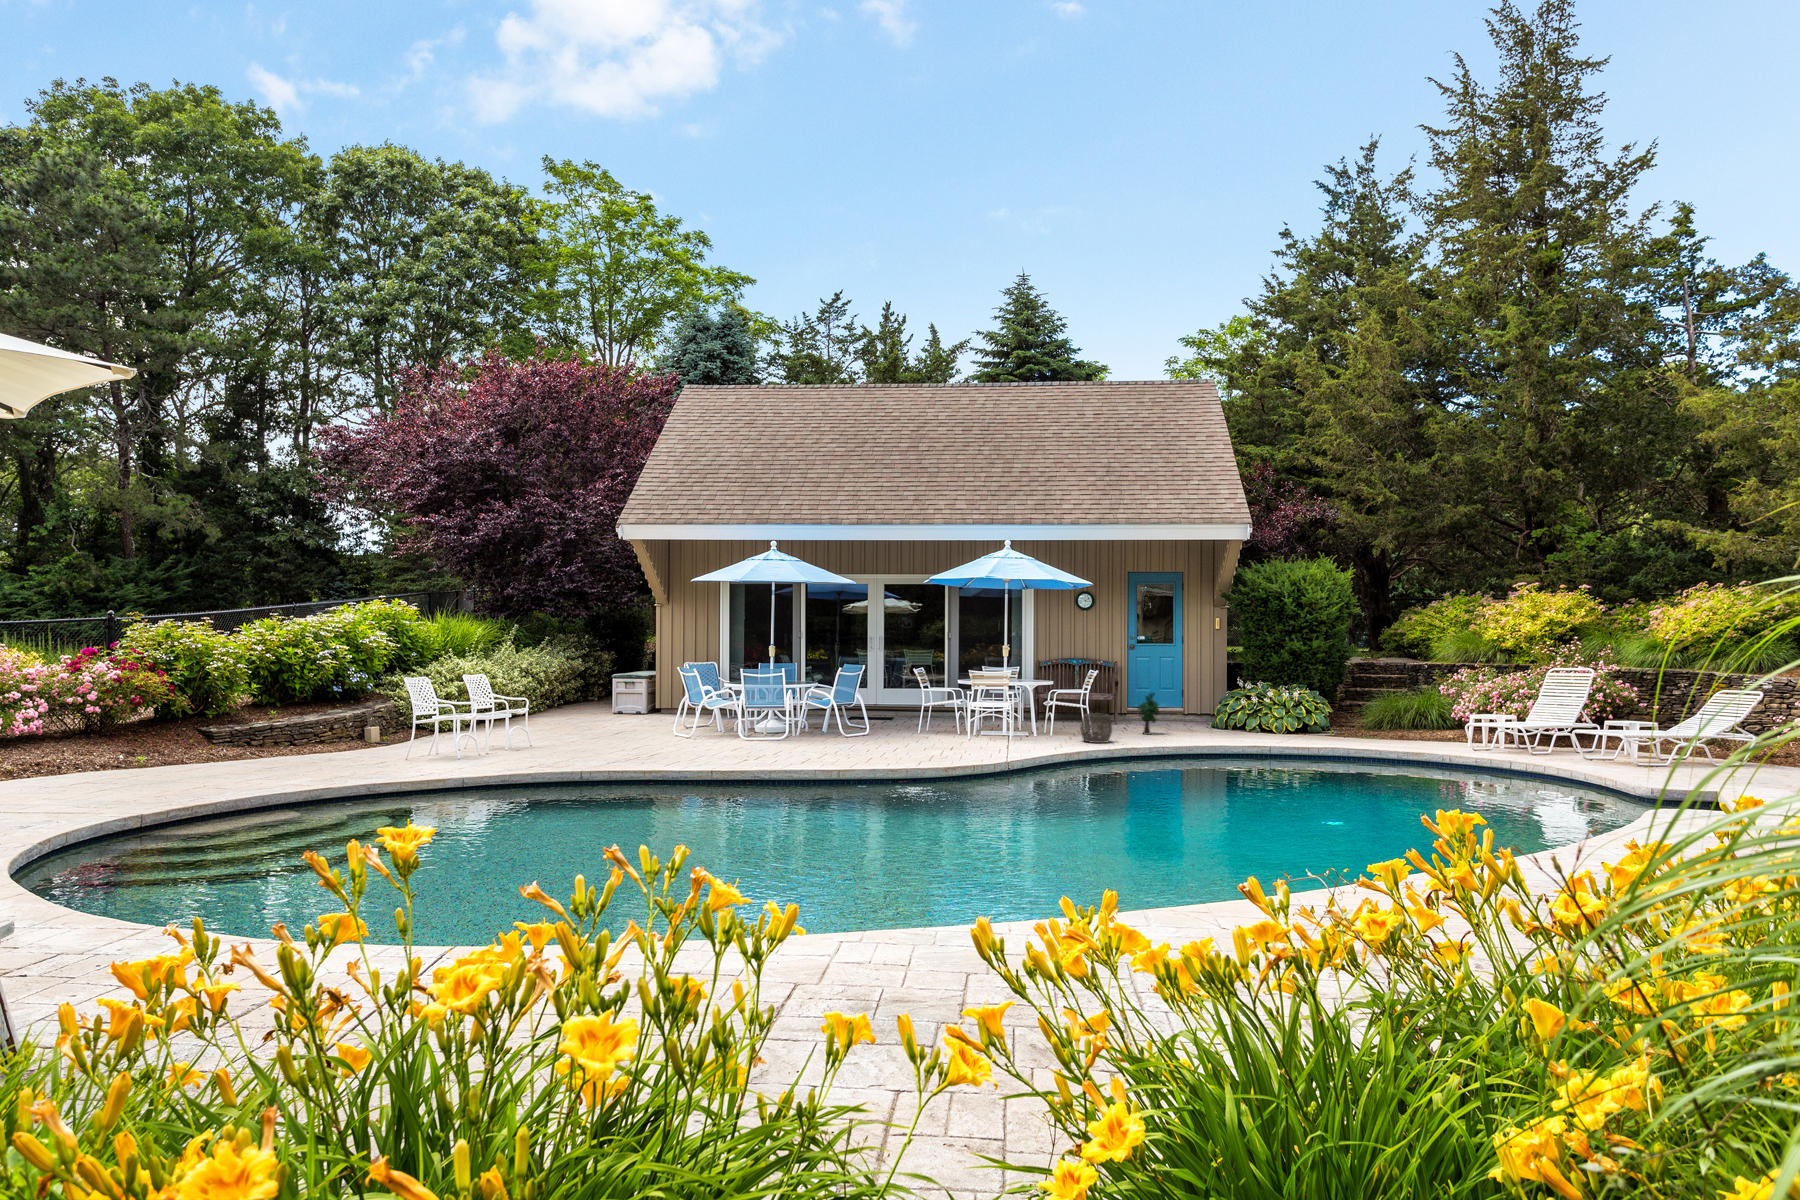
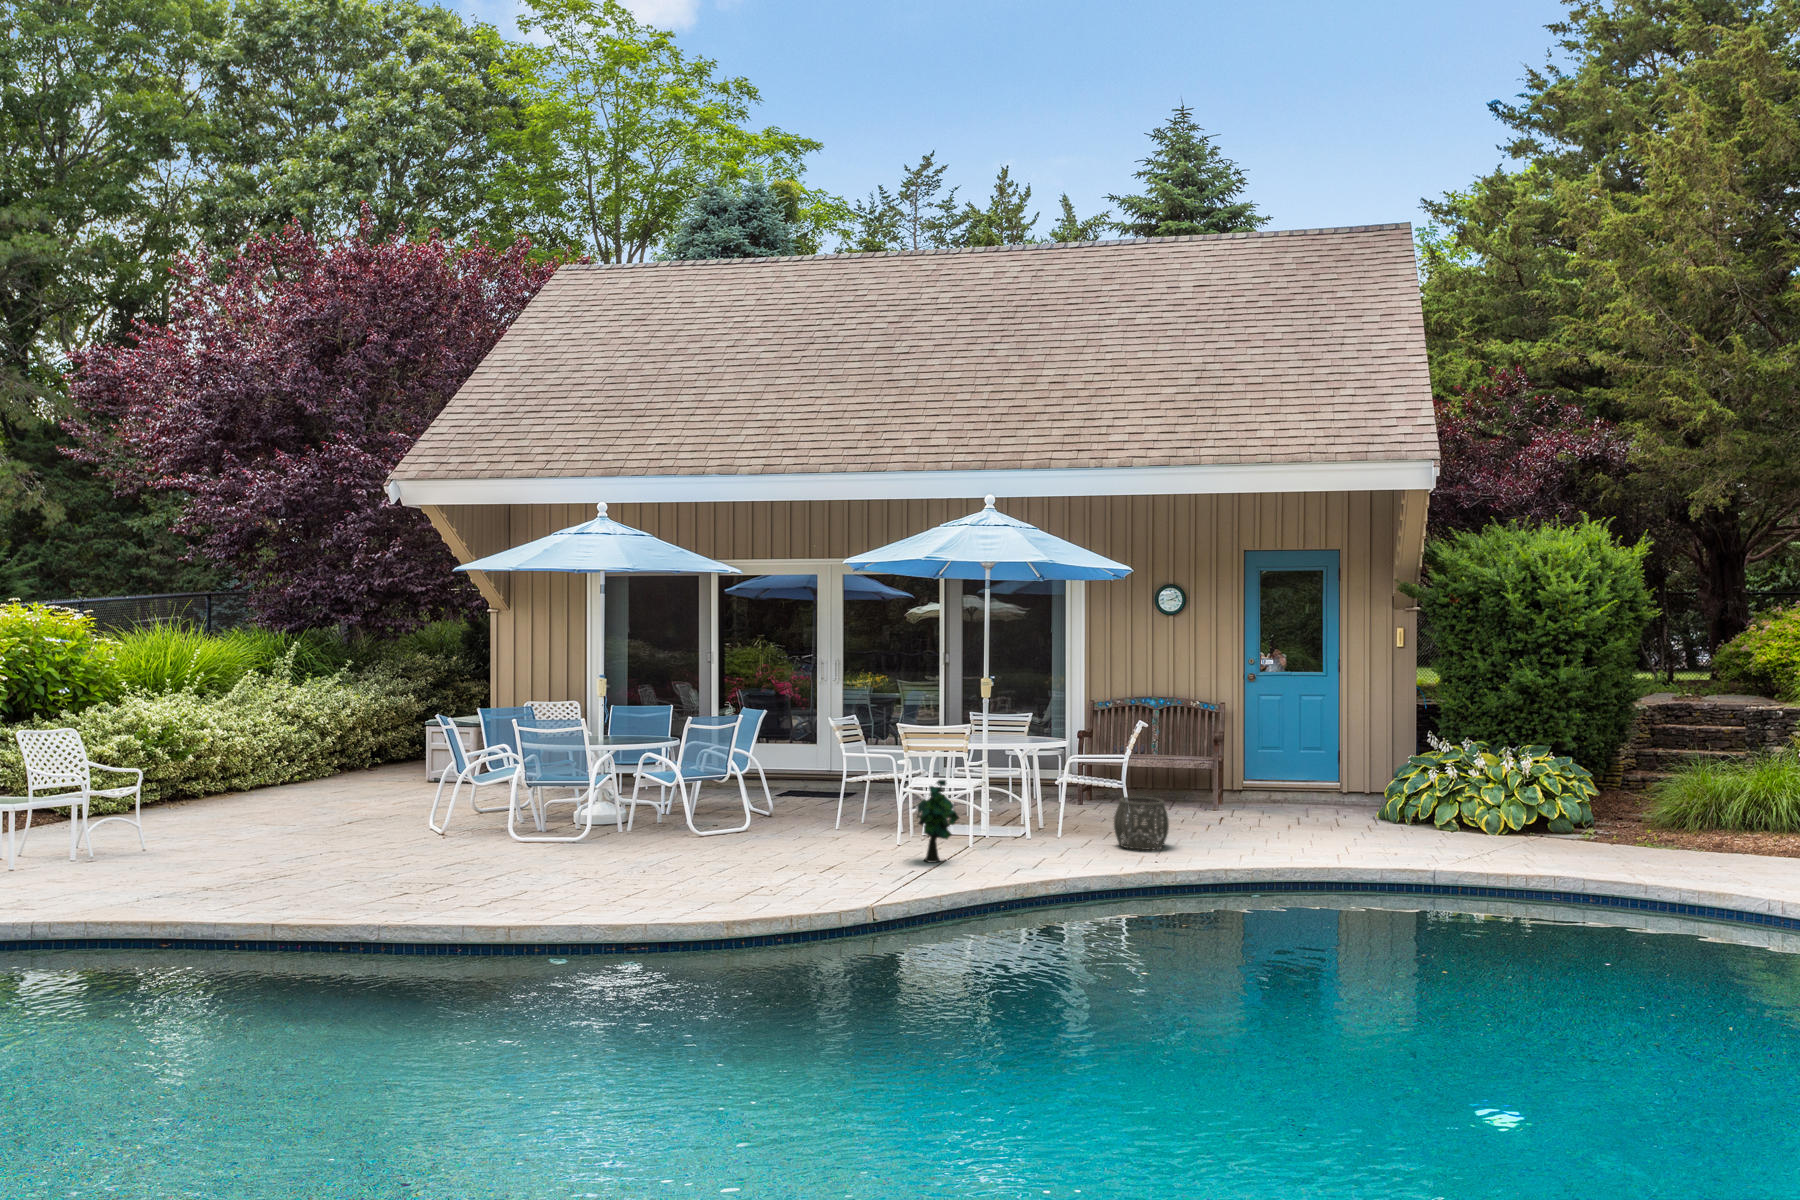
decorative plant: present [1137,693,1159,735] -> present [913,780,959,863]

